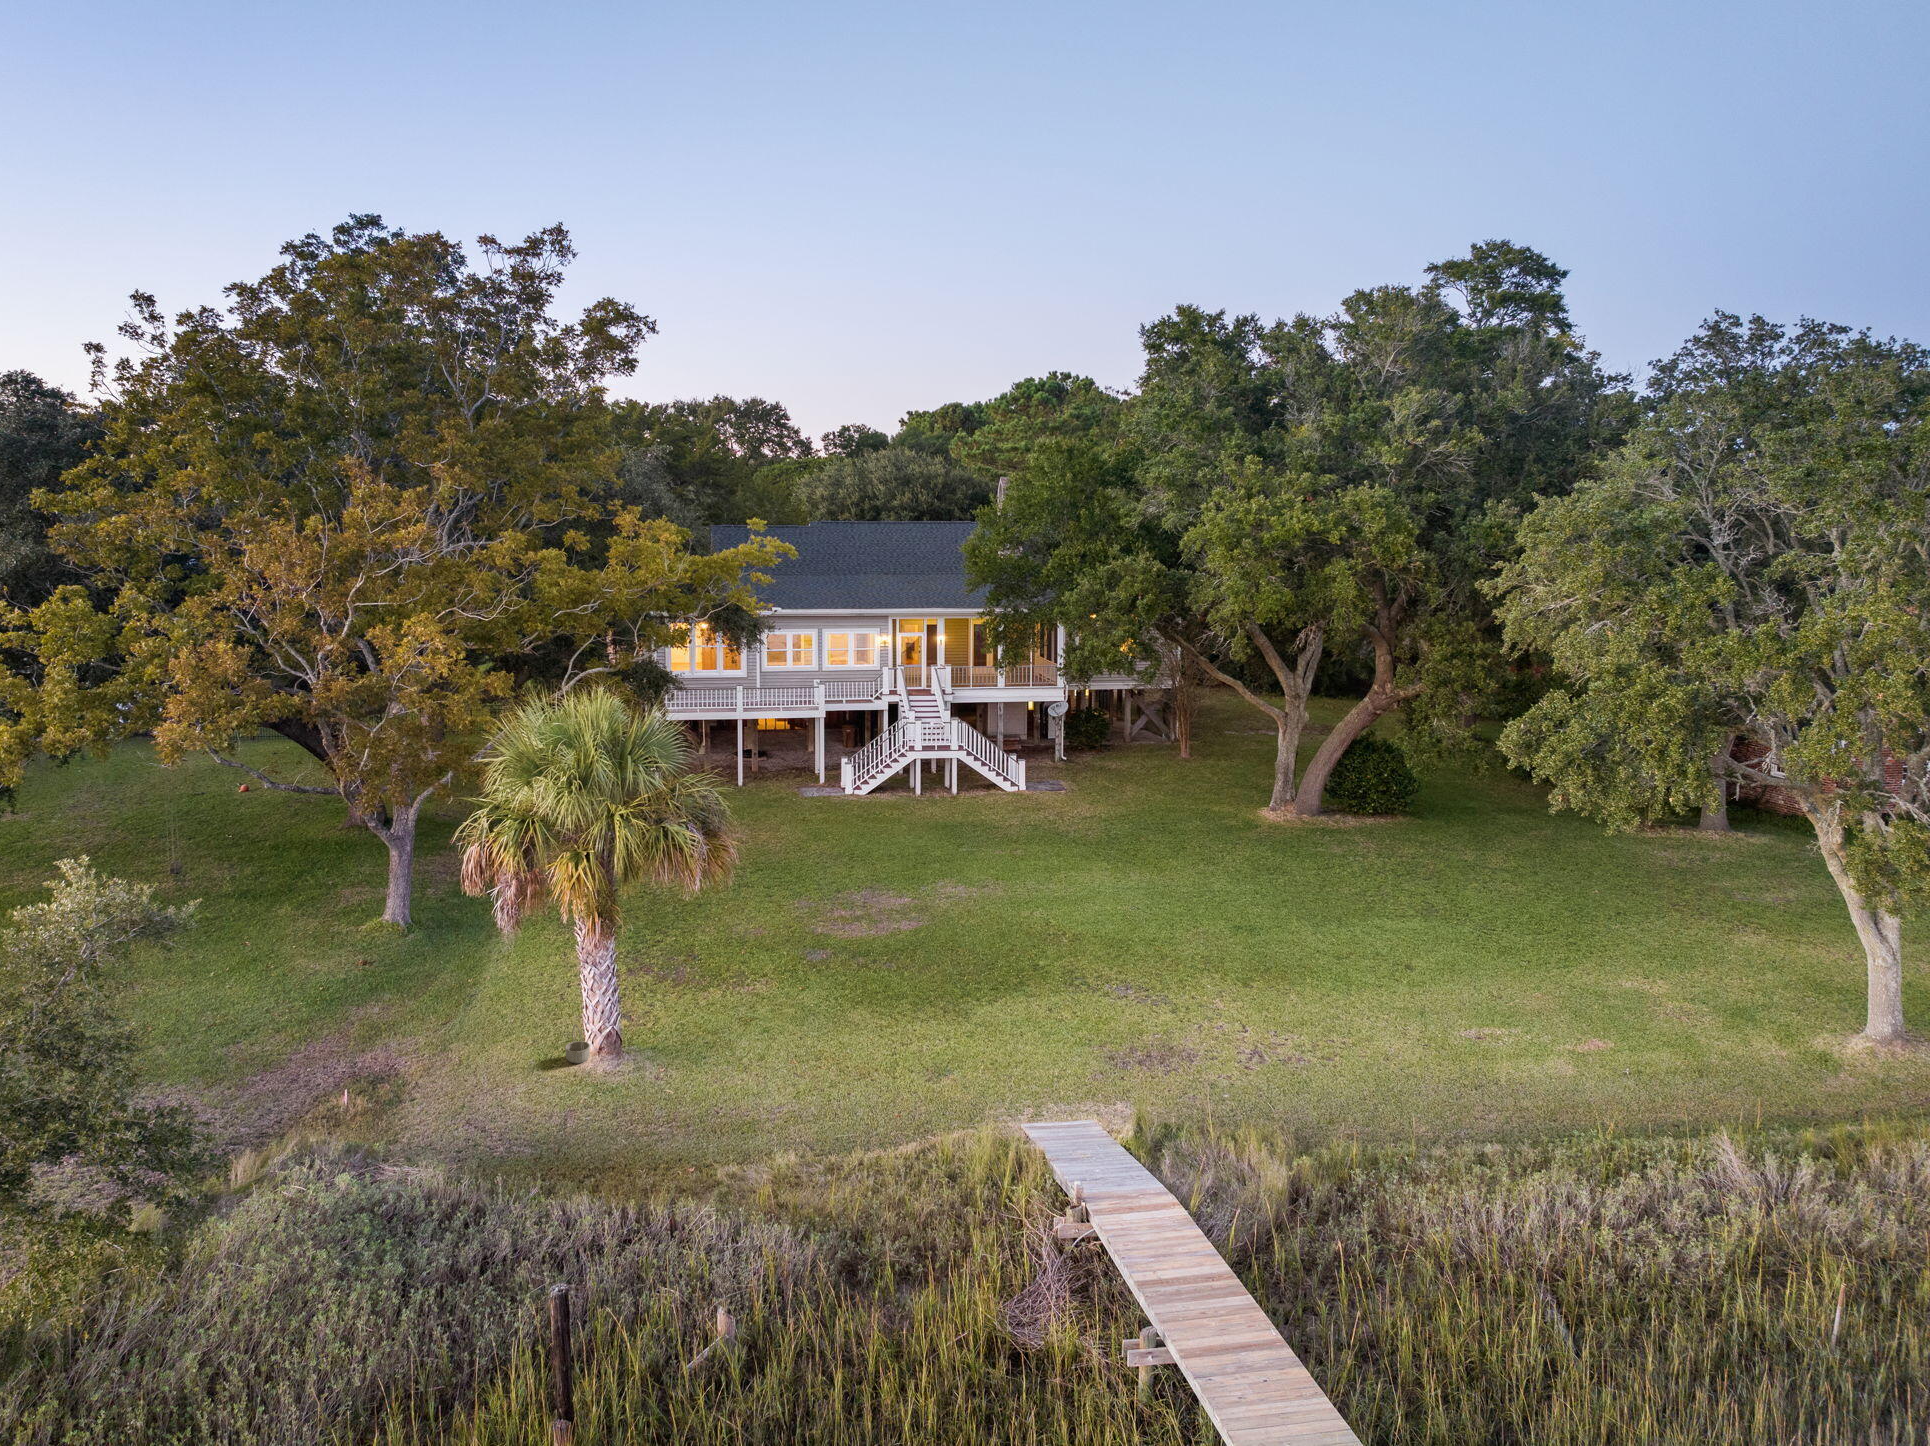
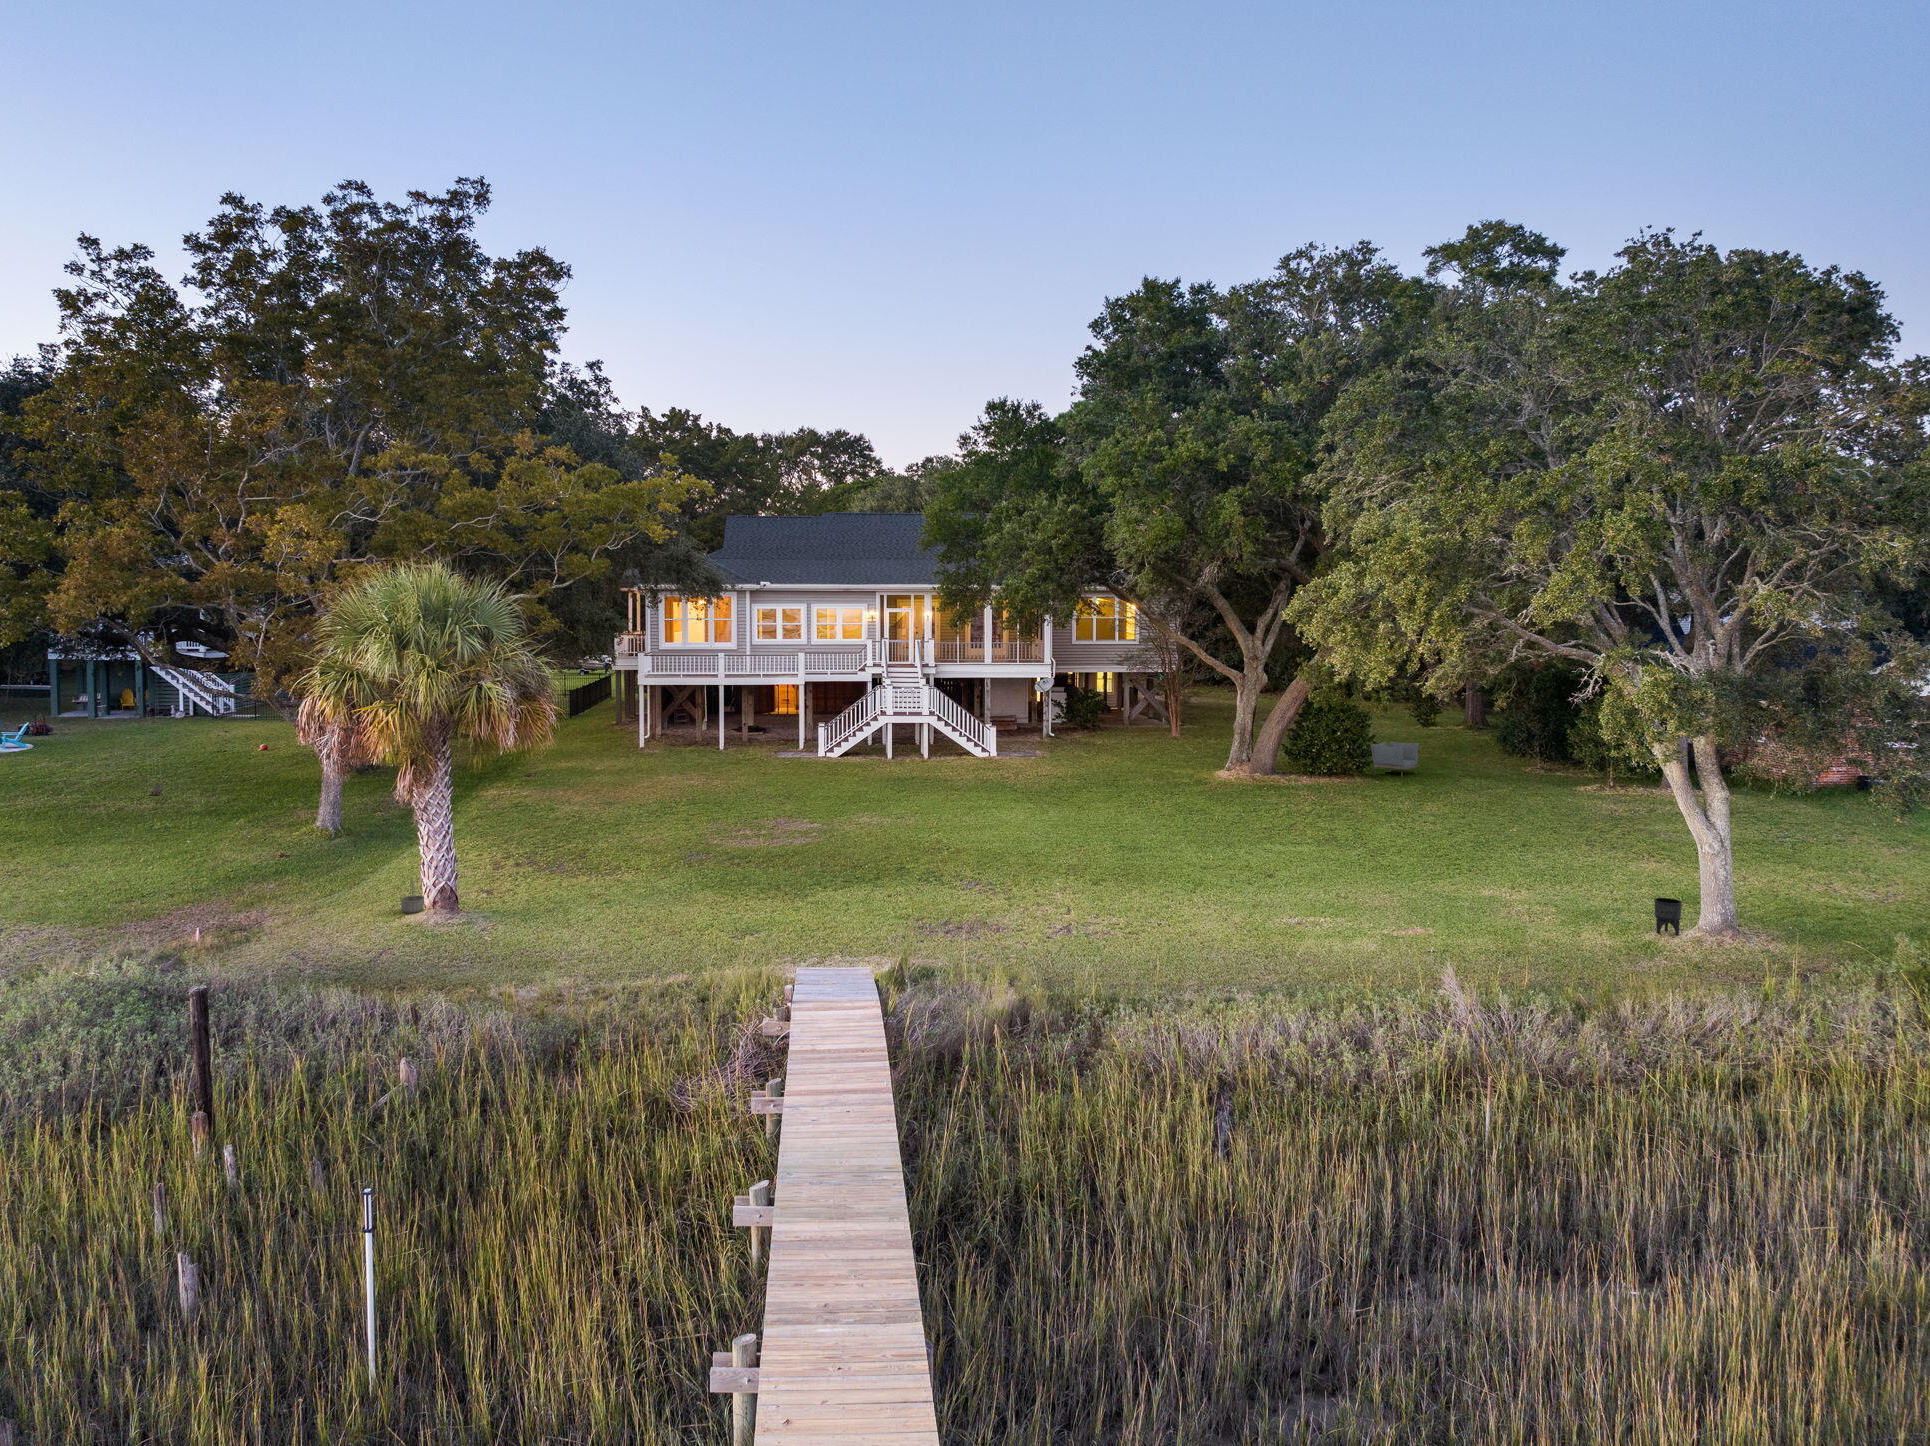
armchair: none [1408,779,1453,816] -> present [1371,741,1419,773]
planter: none [1843,1016,1872,1055] -> present [1654,898,1682,935]

